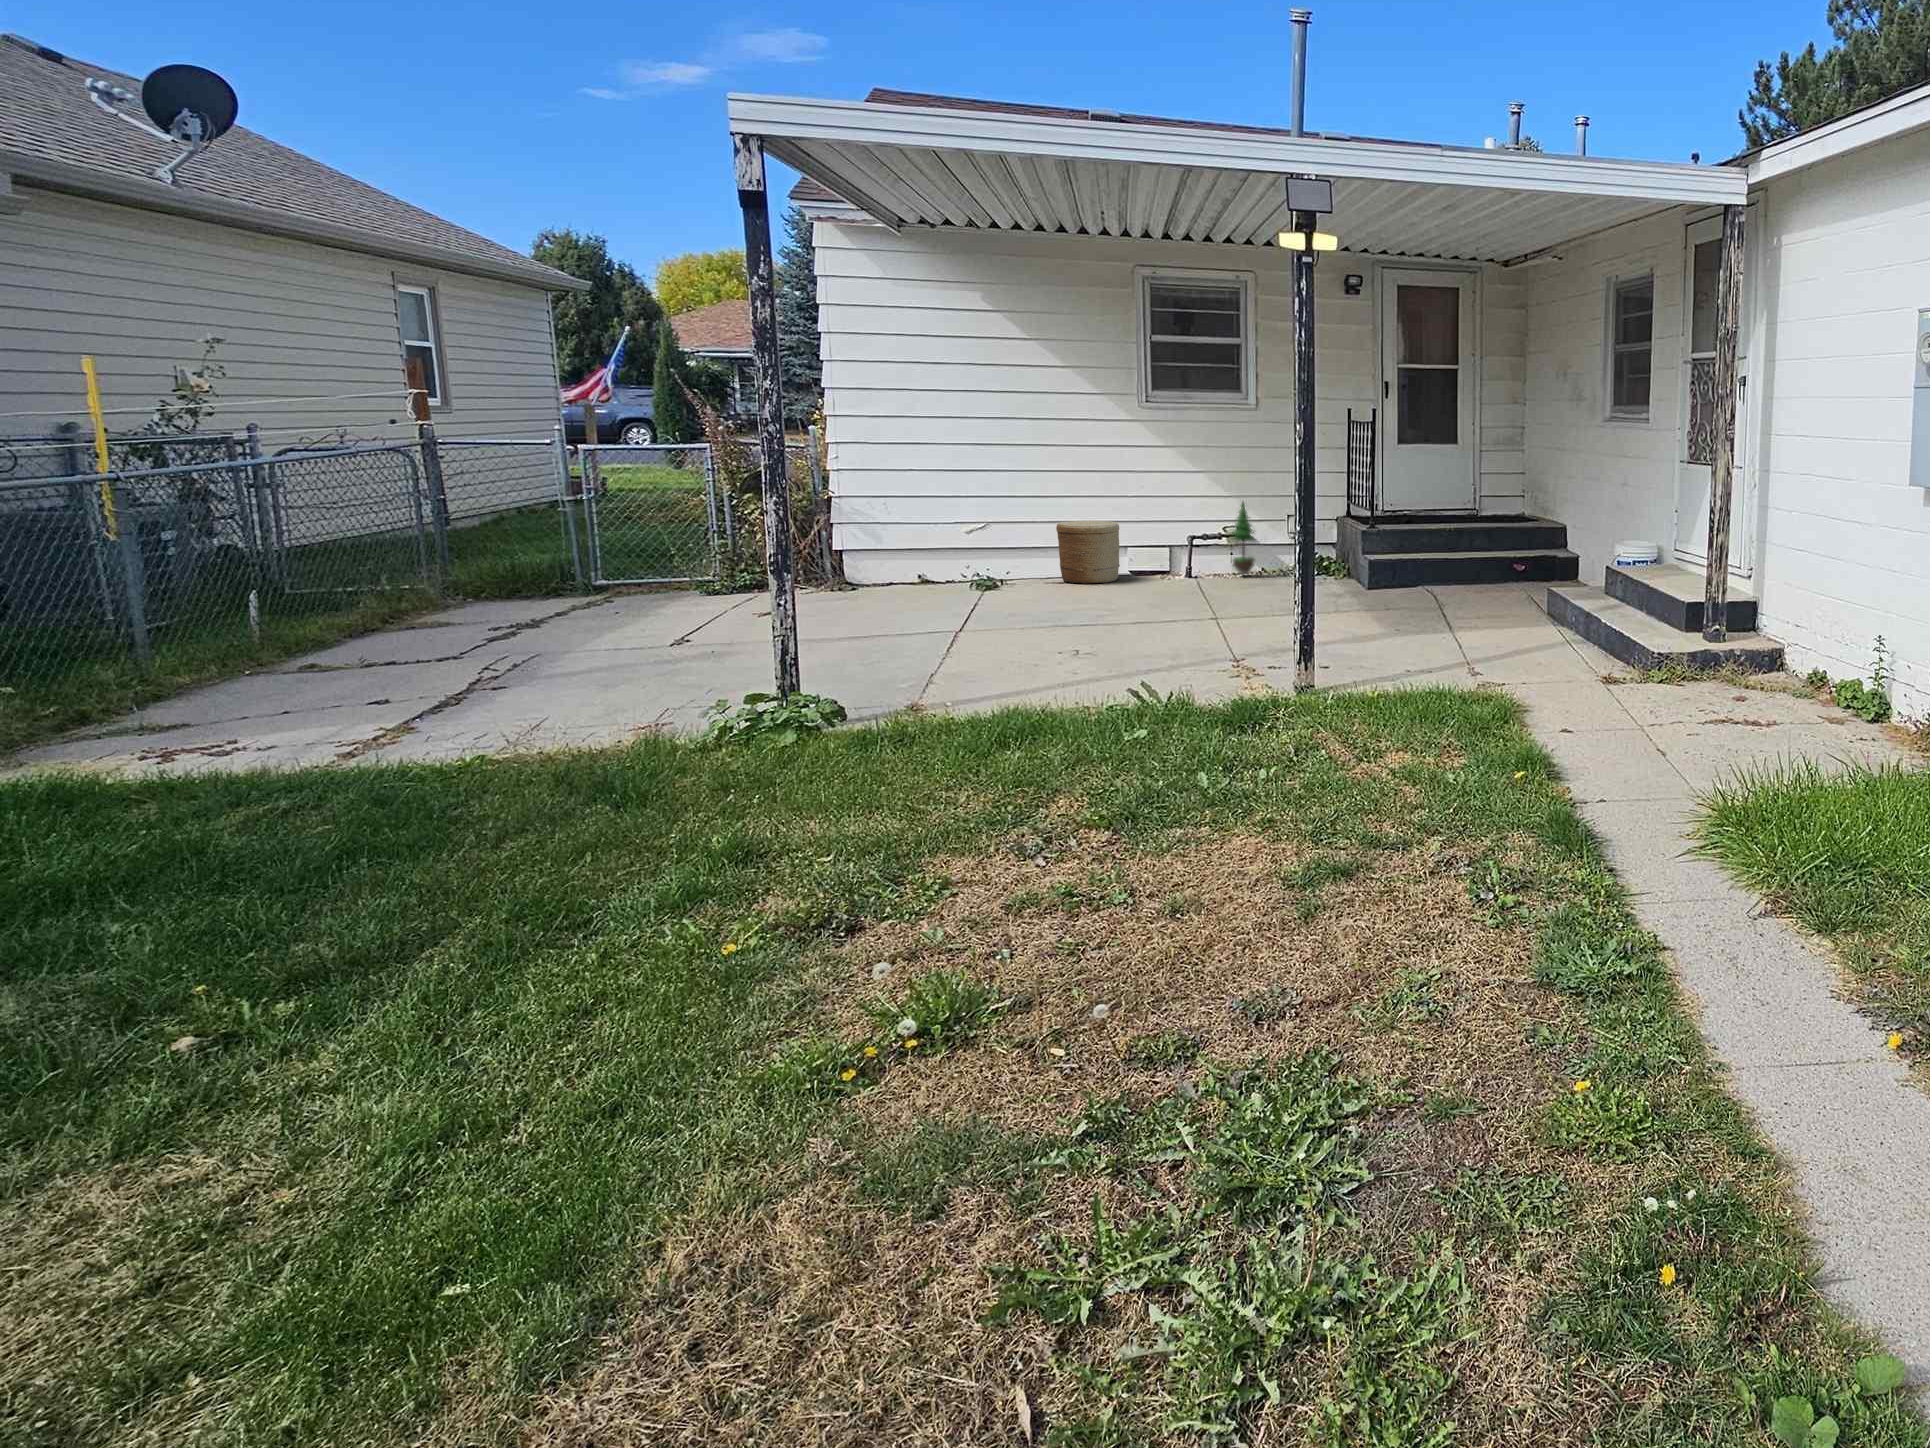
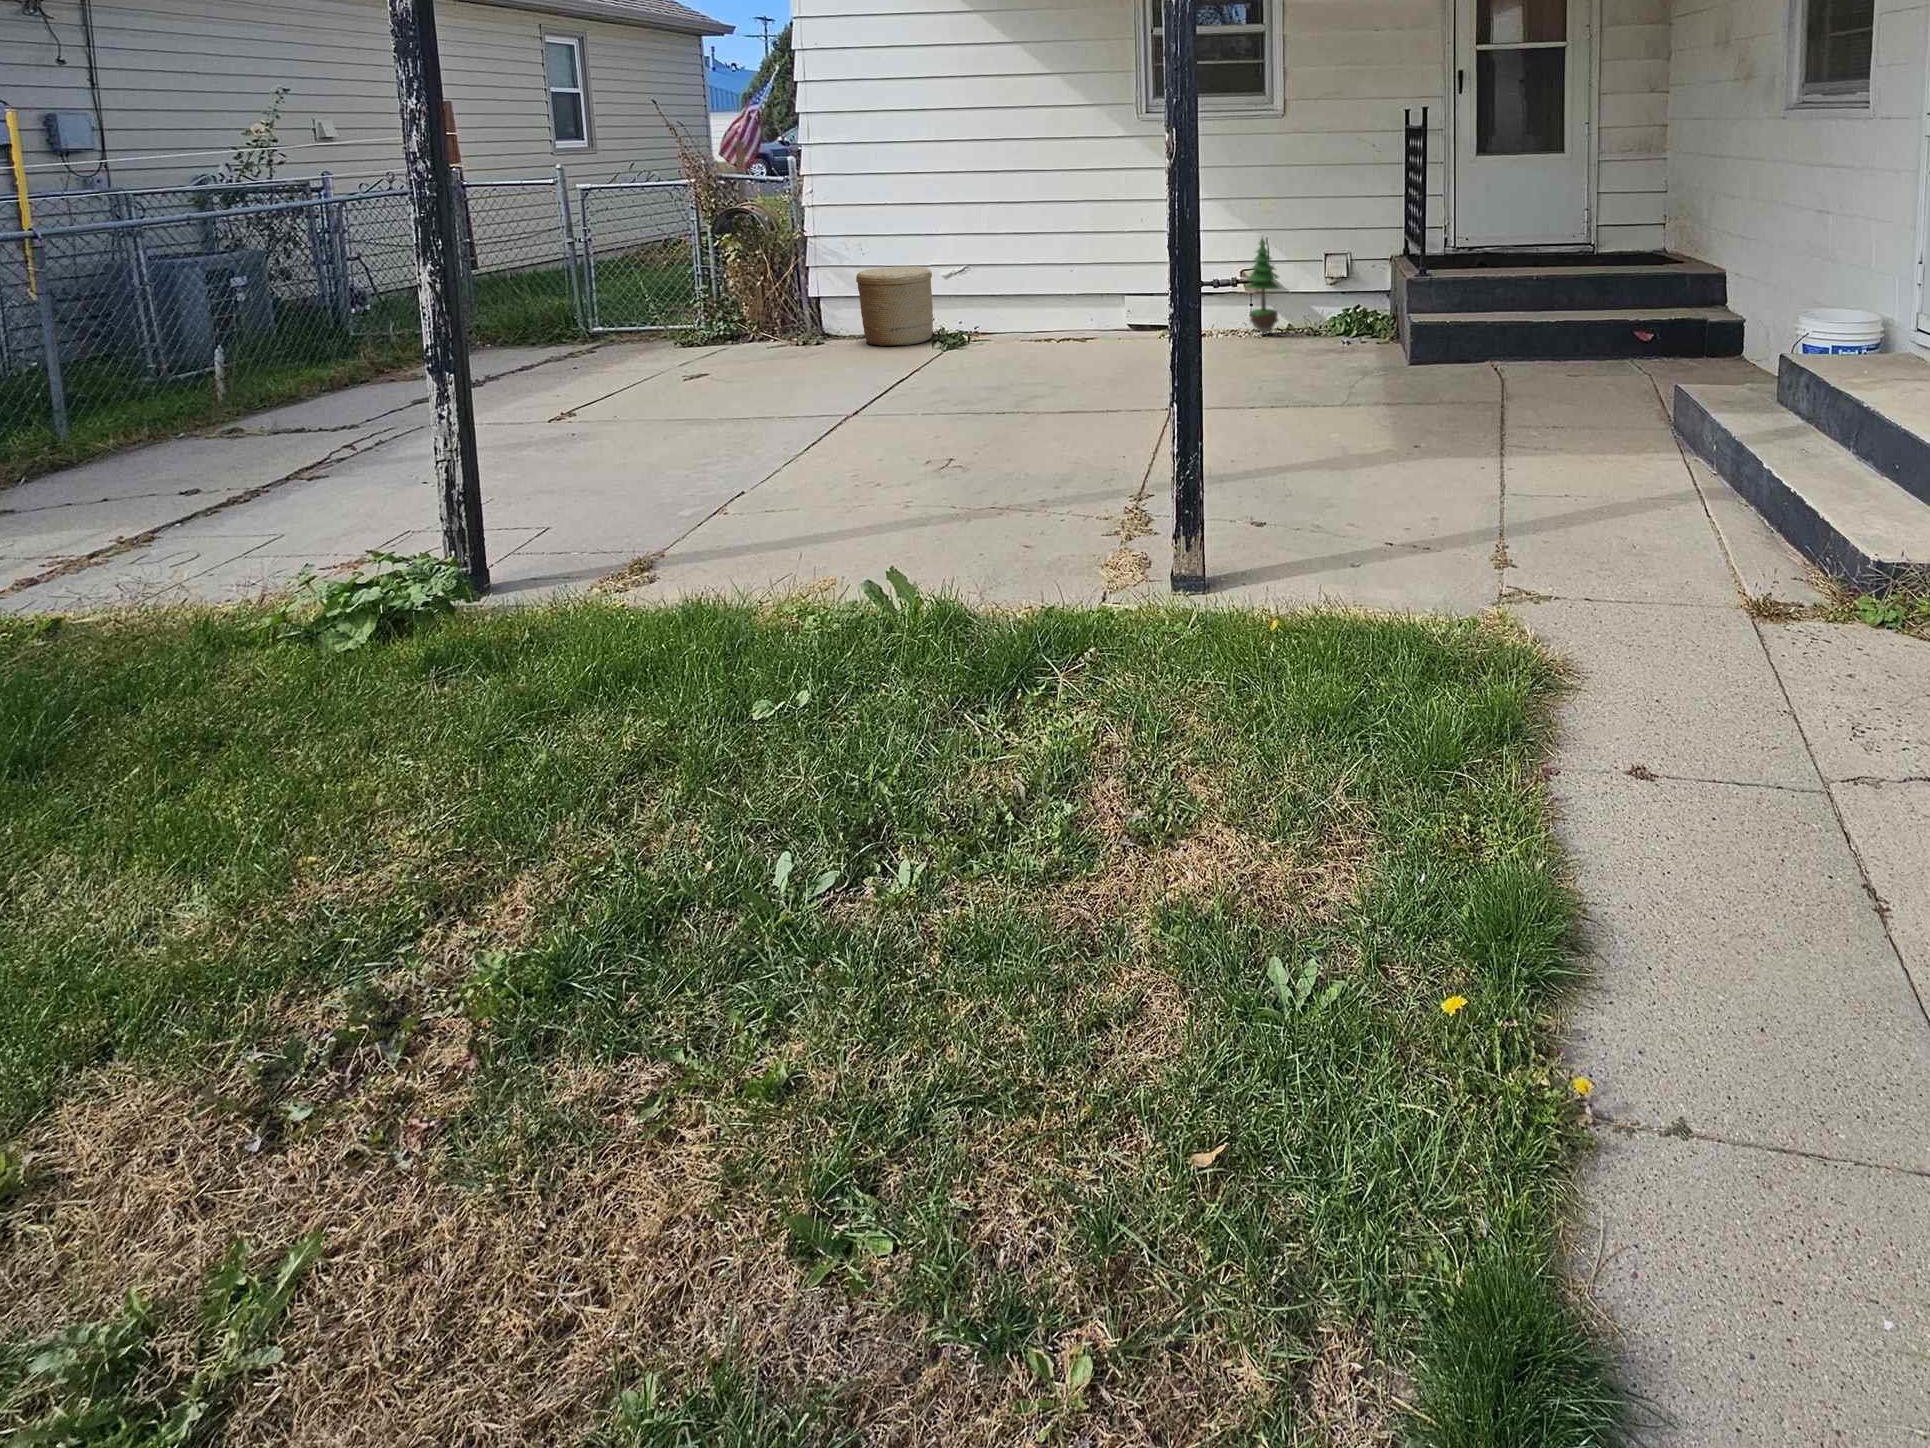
woven basket: present [1056,521,1120,584] -> present [856,267,933,346]

